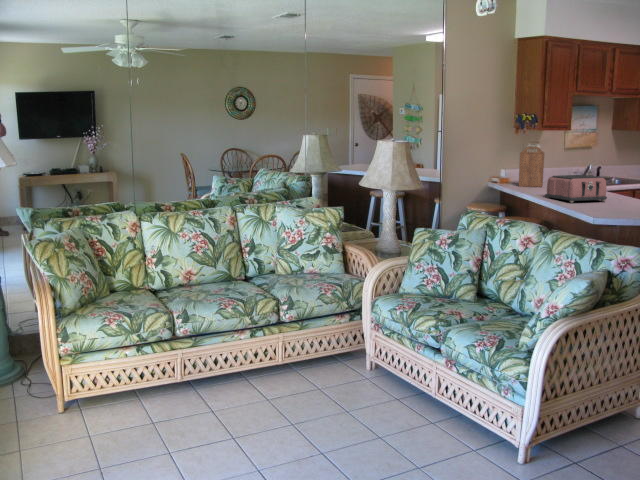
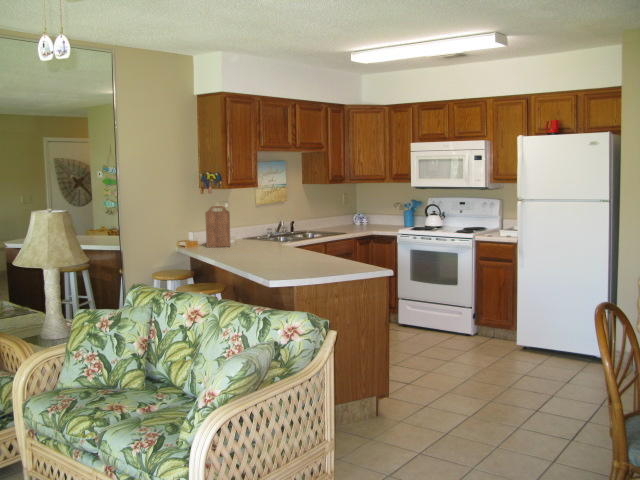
toaster: present [545,175,607,202] -> none [229,234,287,264]

